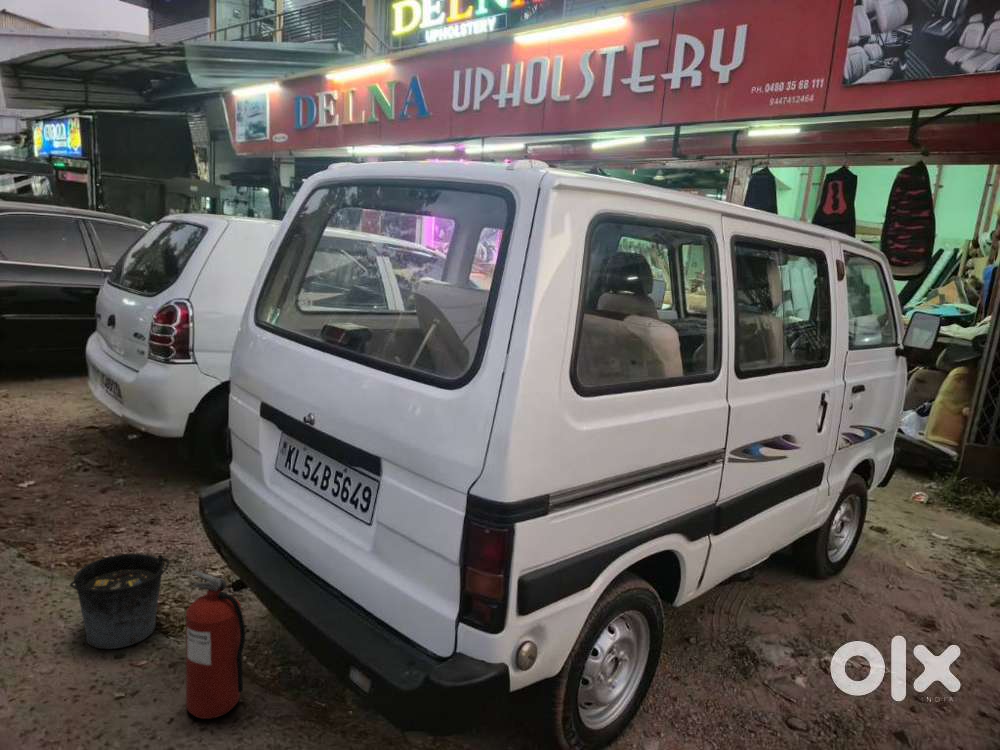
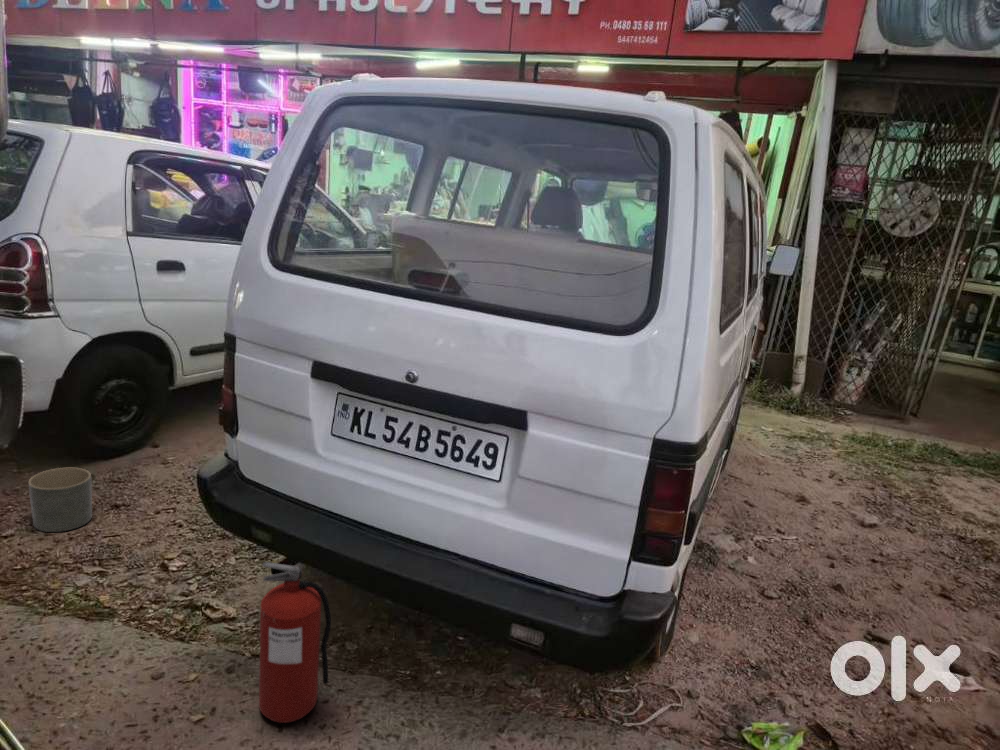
planter: none [137,483,183,534] -> present [29,468,92,532]
bucket: present [70,554,169,649] -> none [50,553,169,679]

